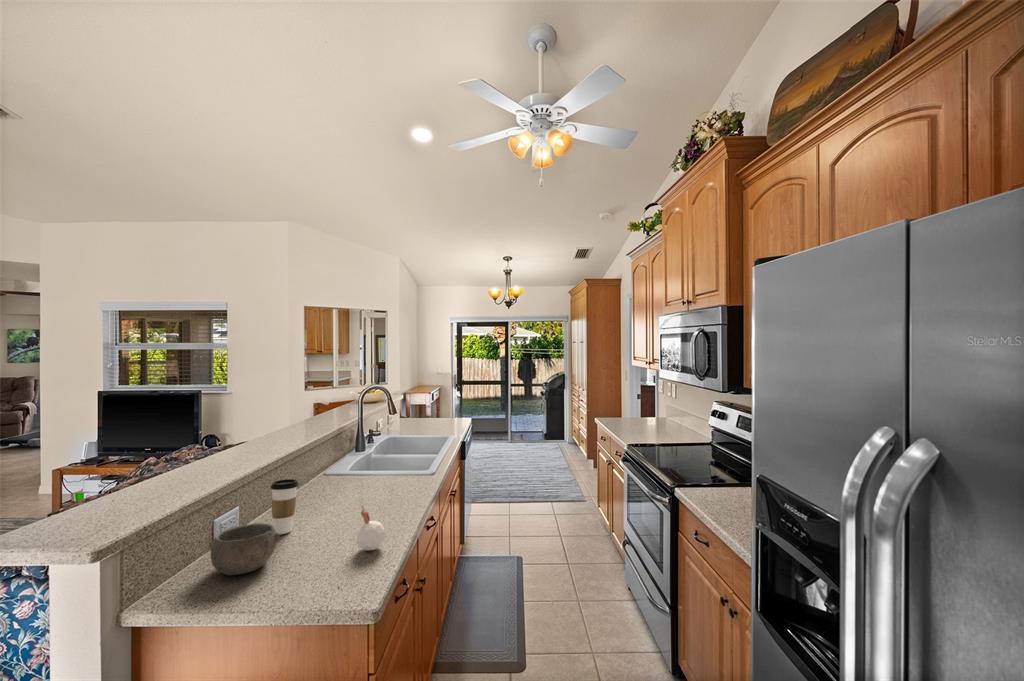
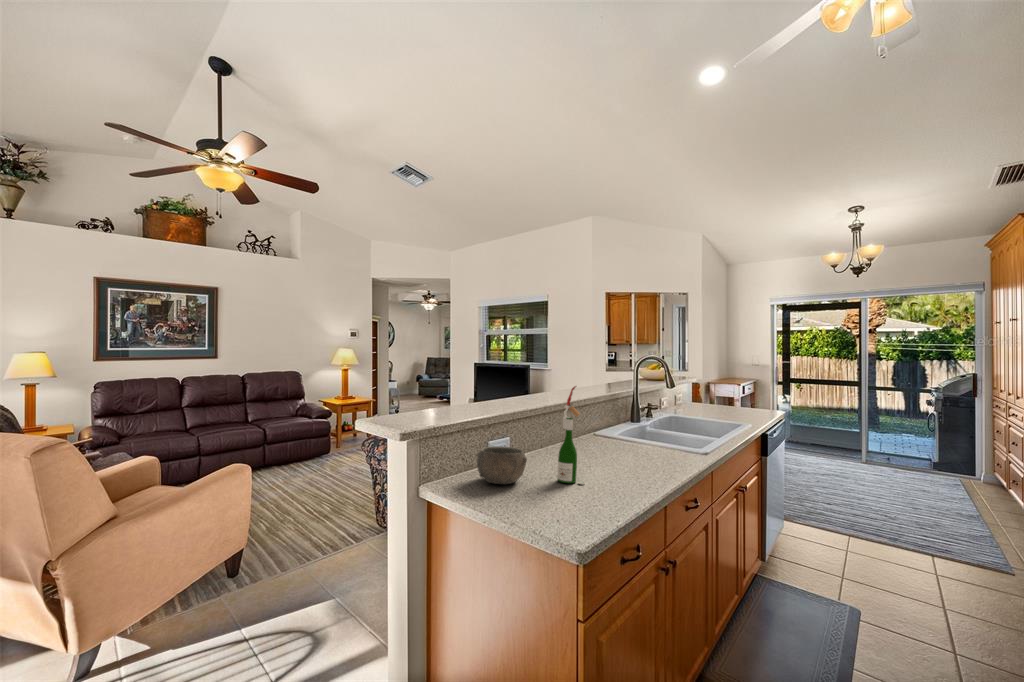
wine bottle: none [312,444,343,547] -> present [557,386,585,484]
coffee cup: present [271,479,299,534] -> none [530,419,553,467]
candle: present [357,502,385,551] -> none [593,443,623,497]

